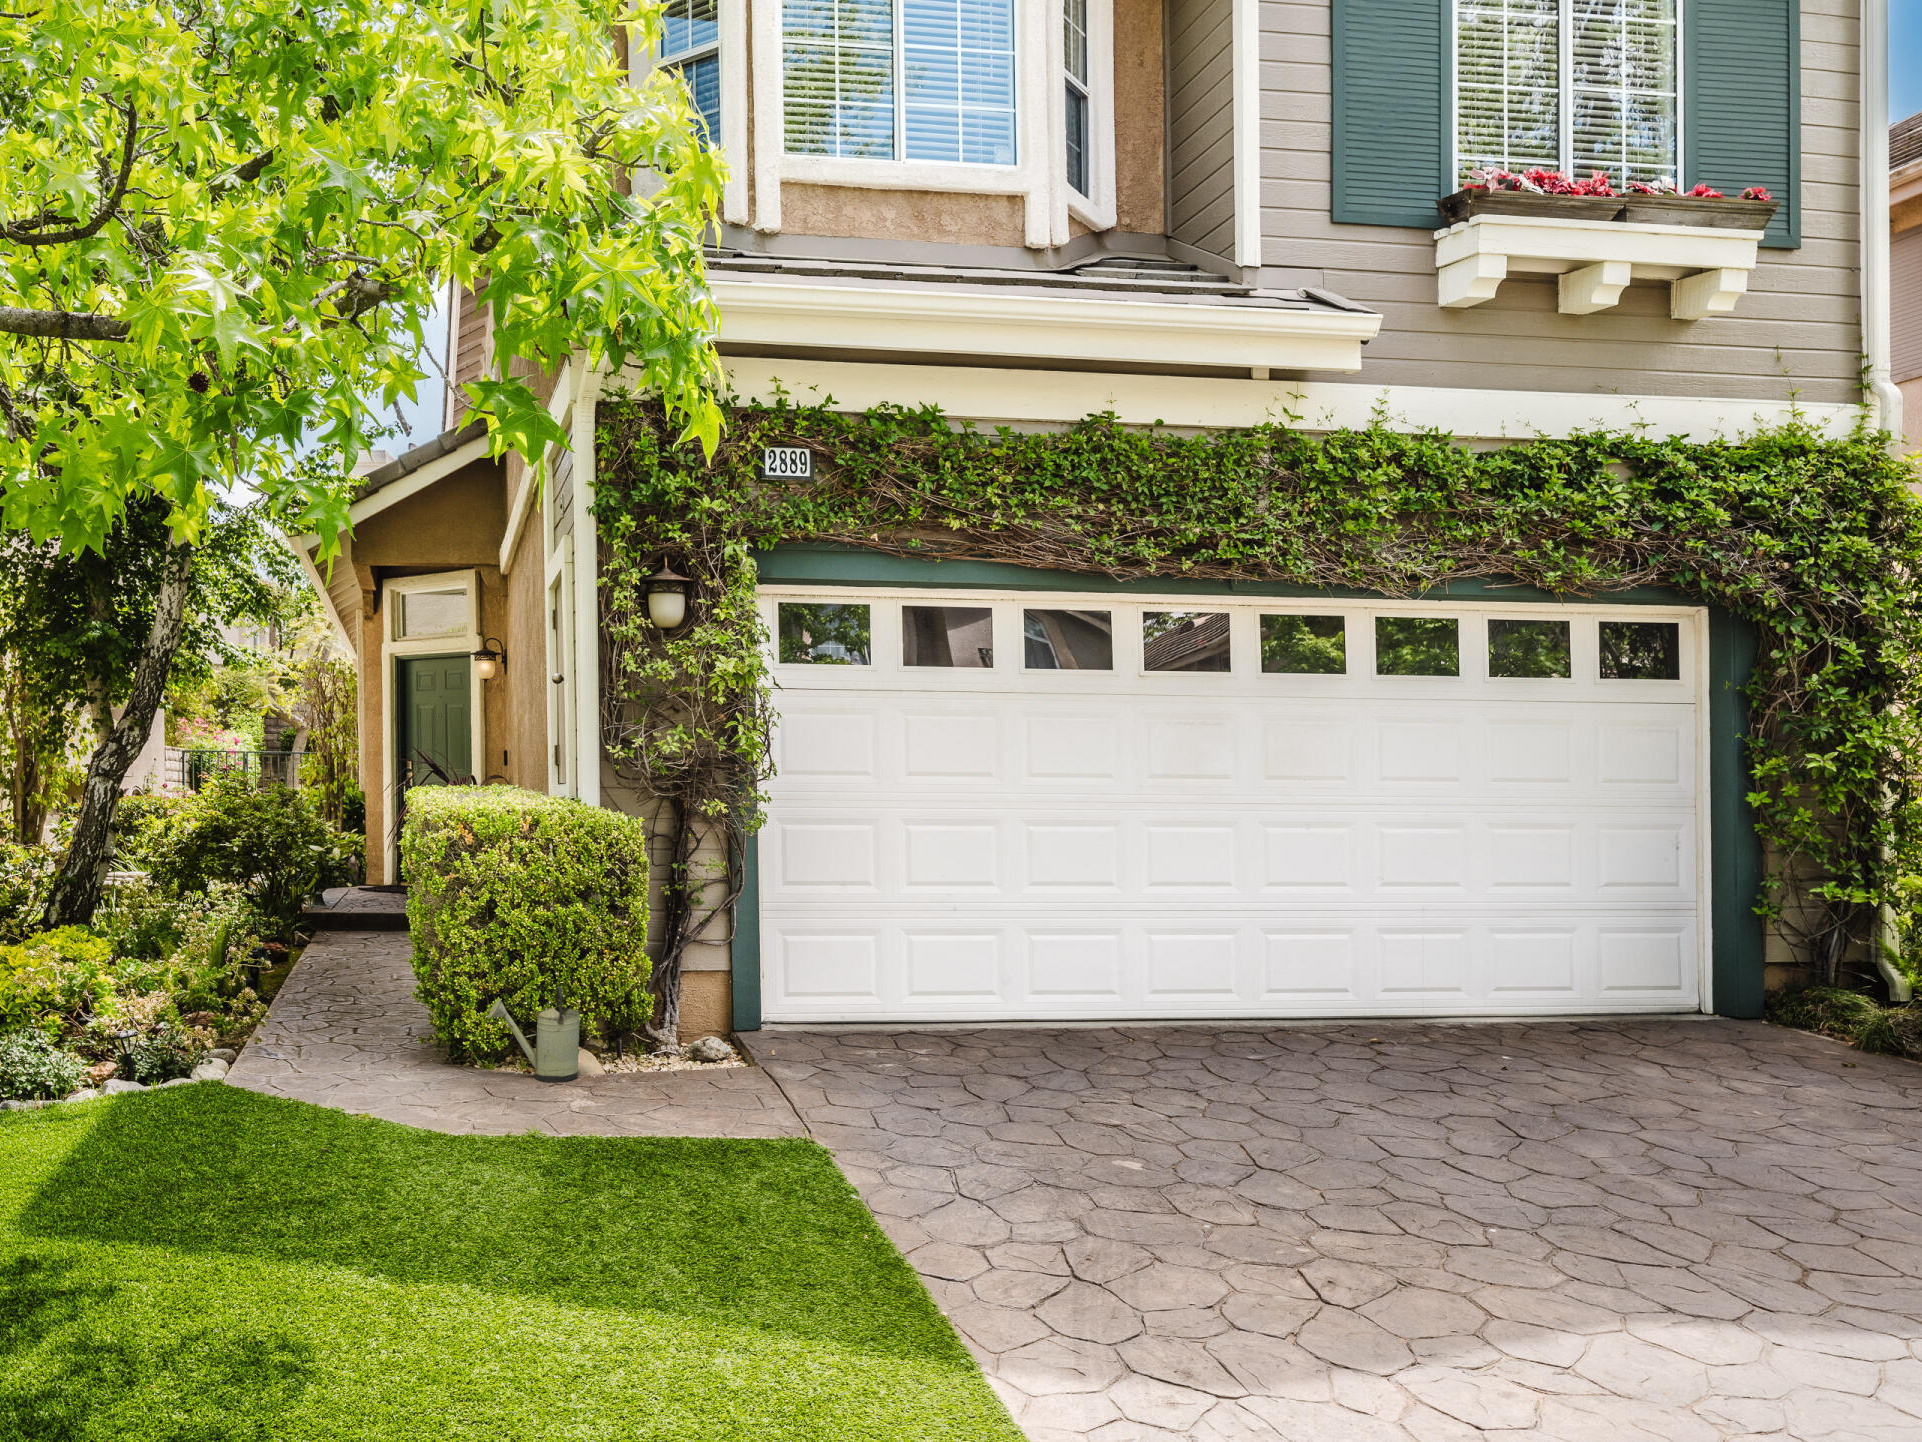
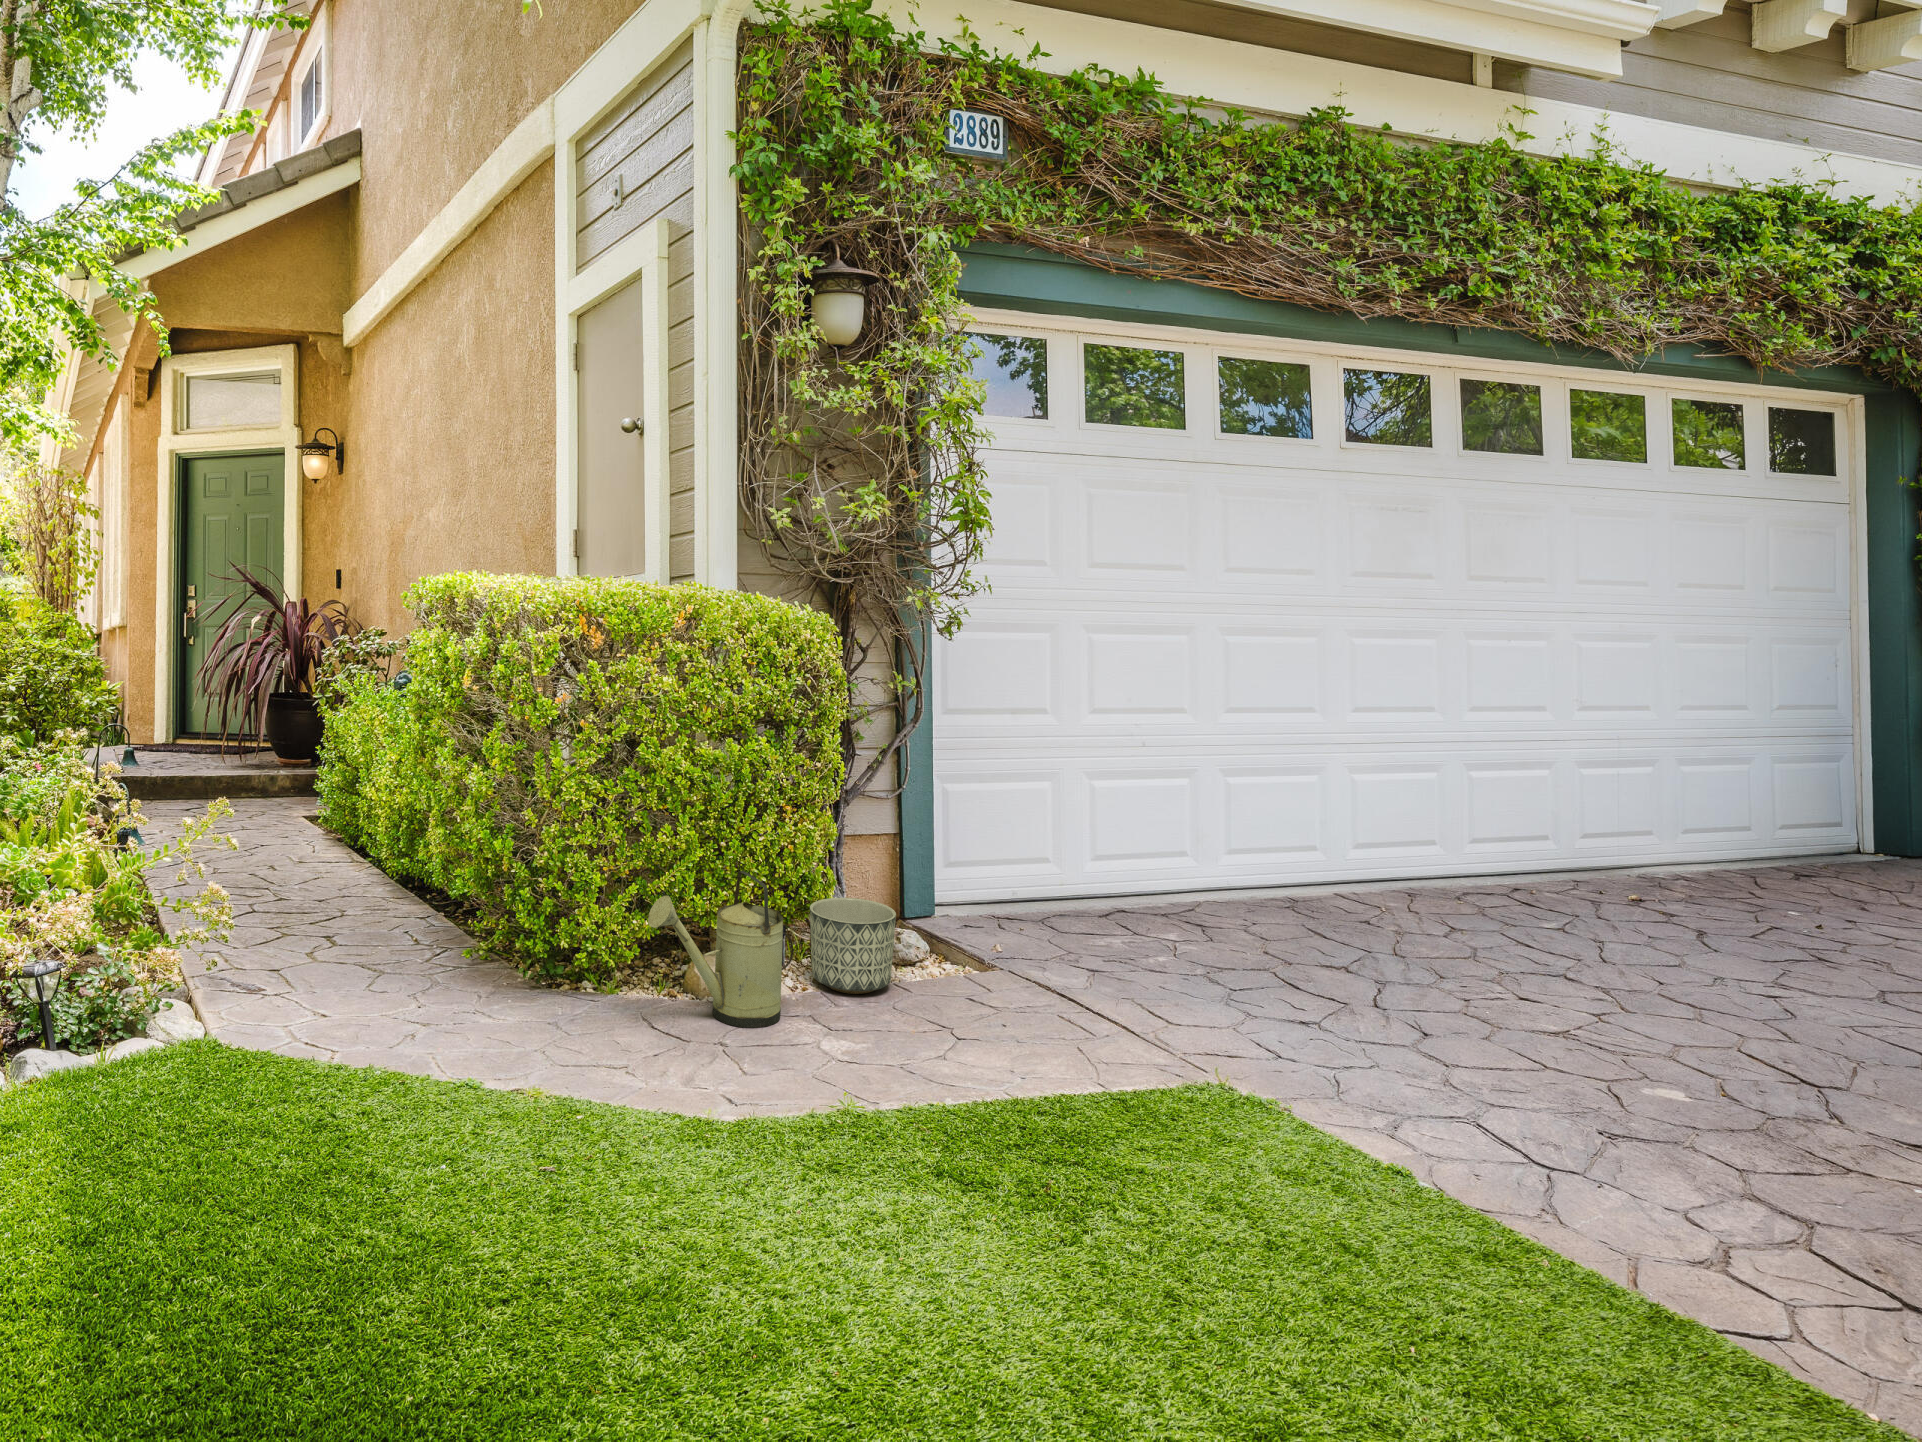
planter: none [620,1010,677,1070] -> present [810,898,896,994]

